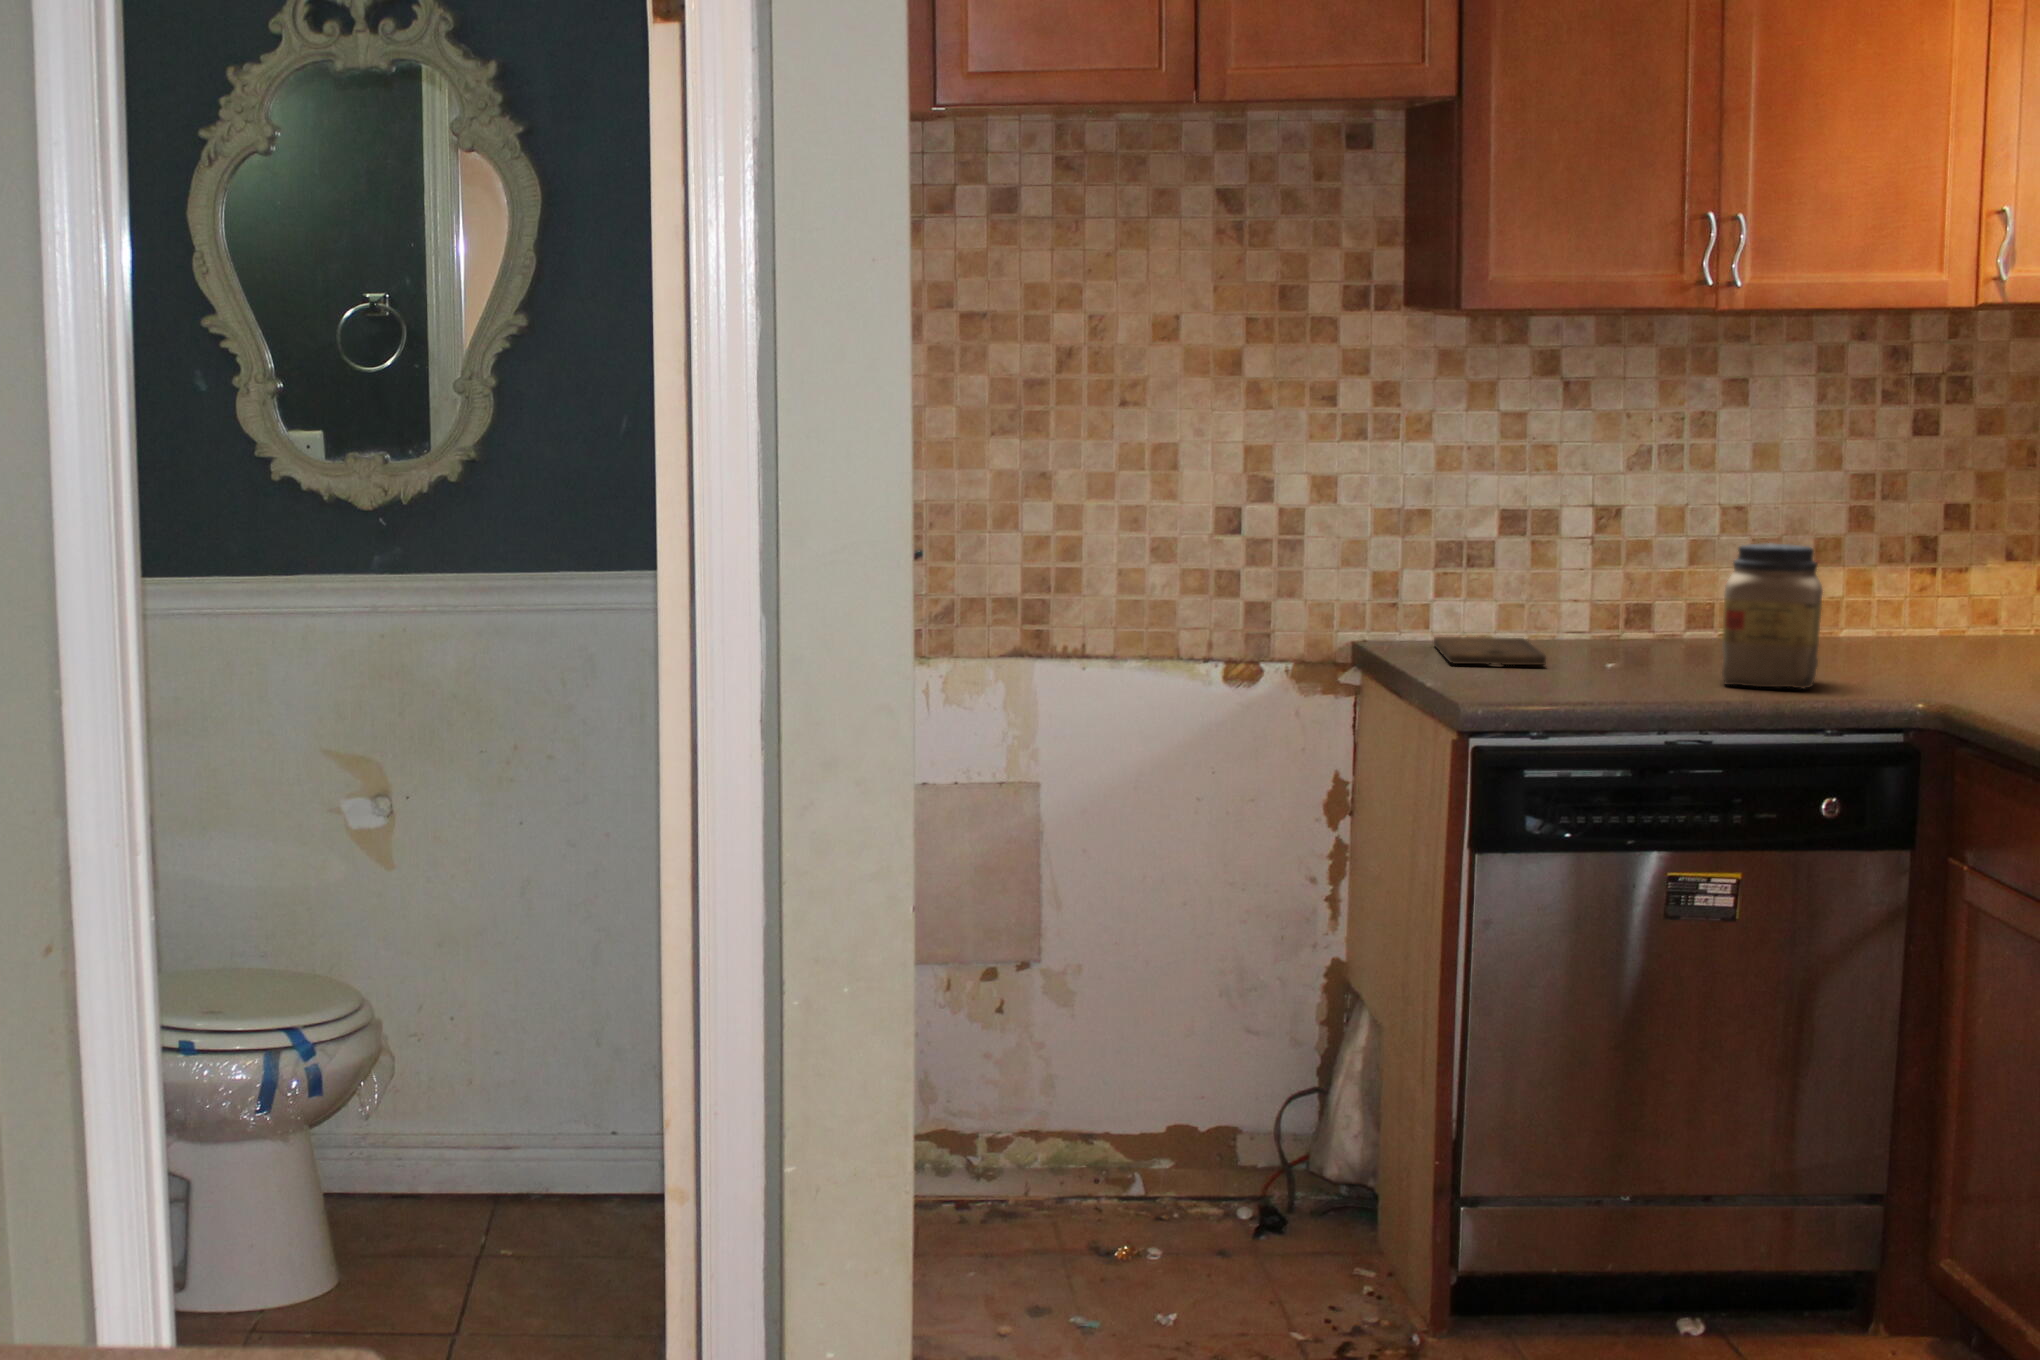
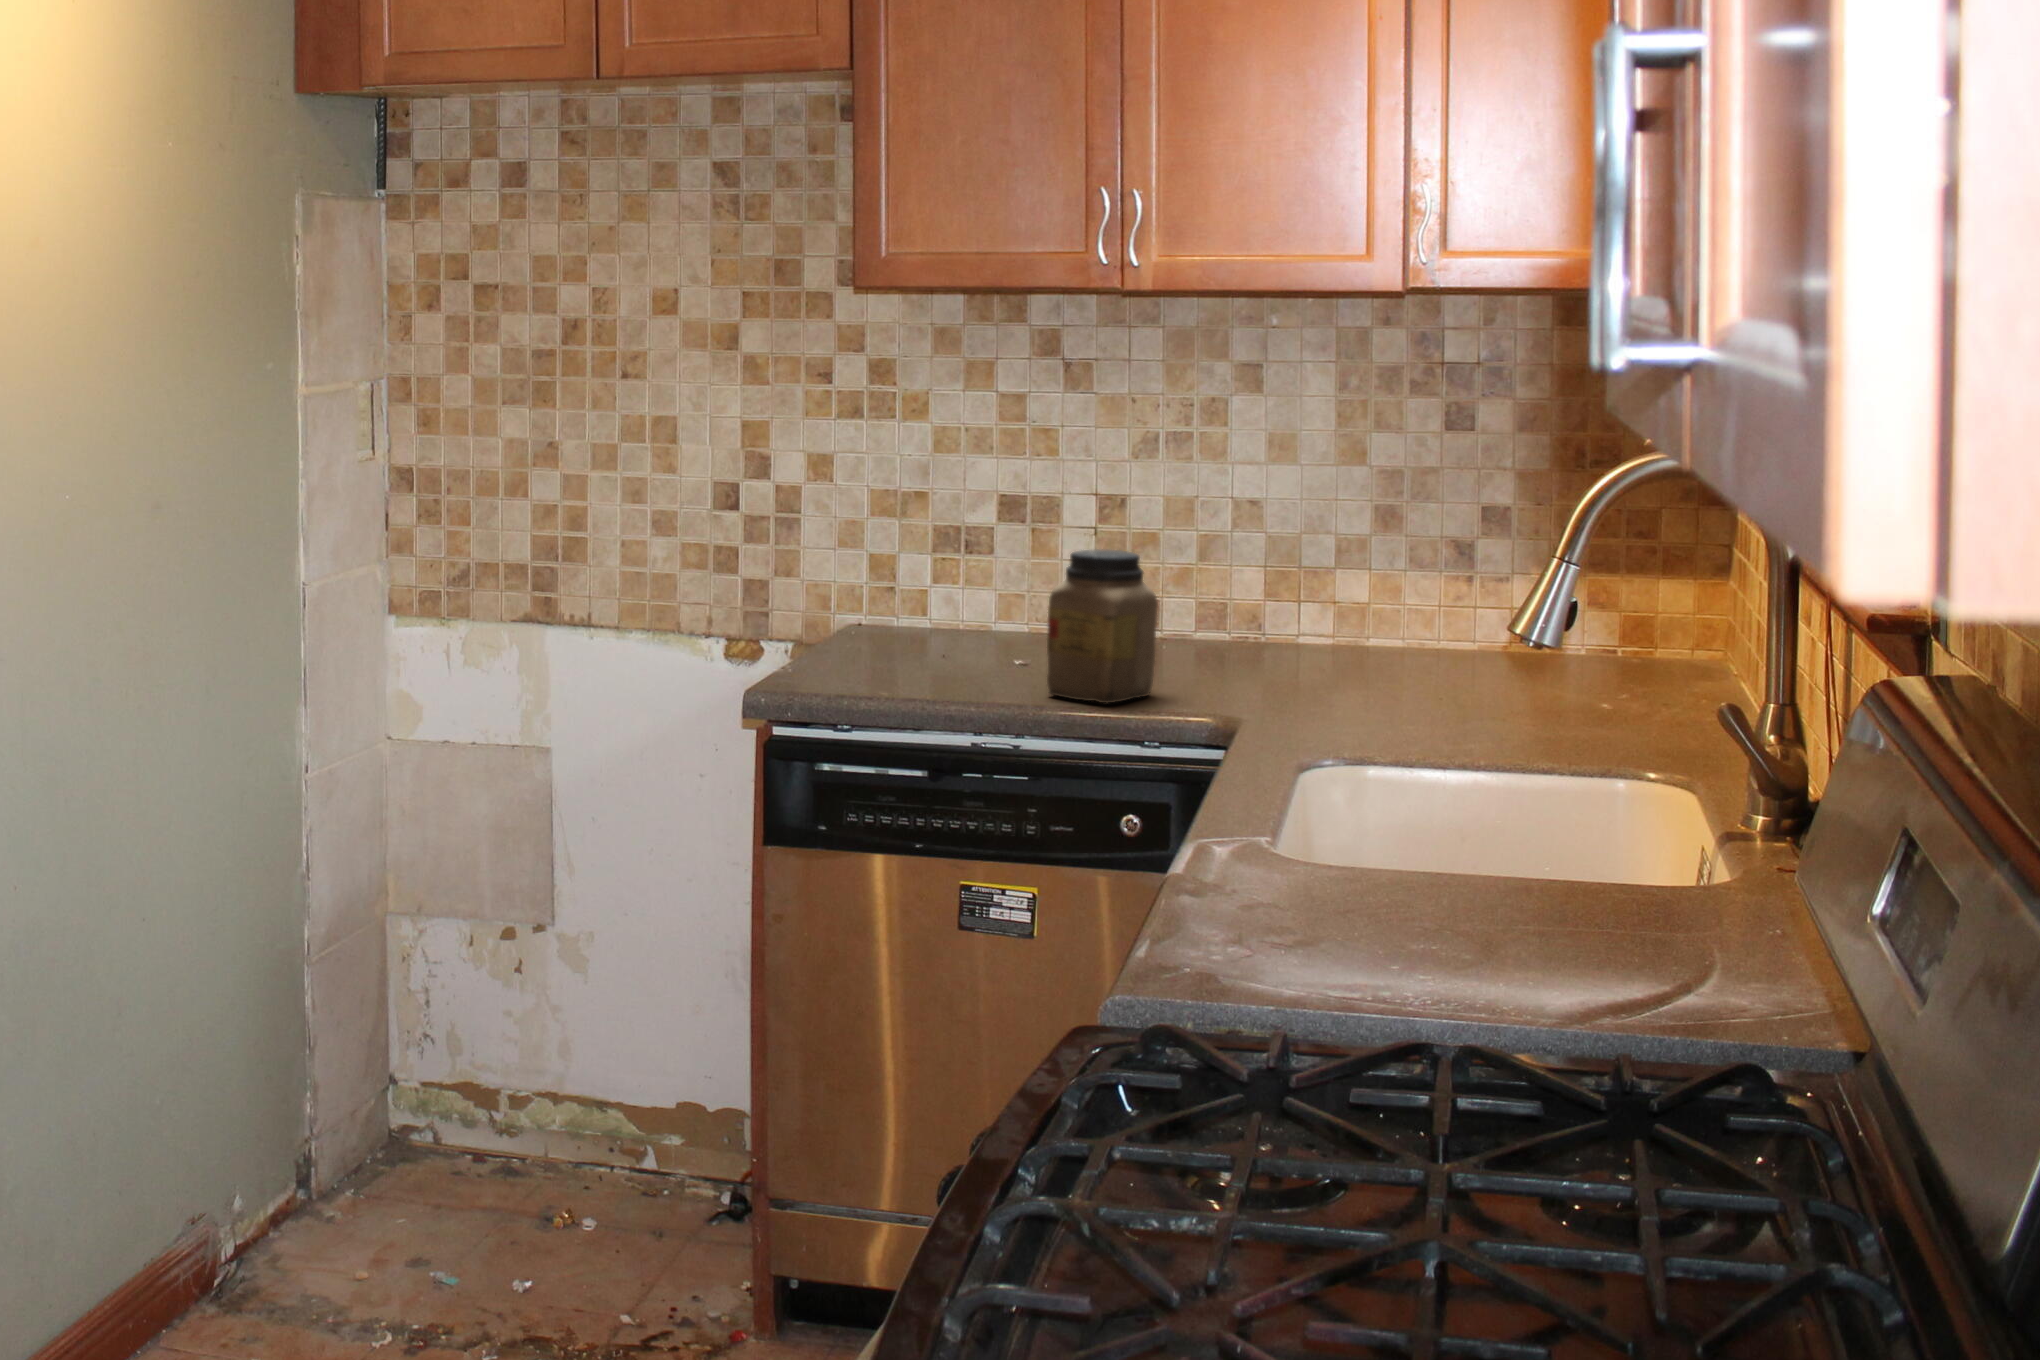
cutting board: present [1434,637,1546,665] -> none [858,625,994,662]

